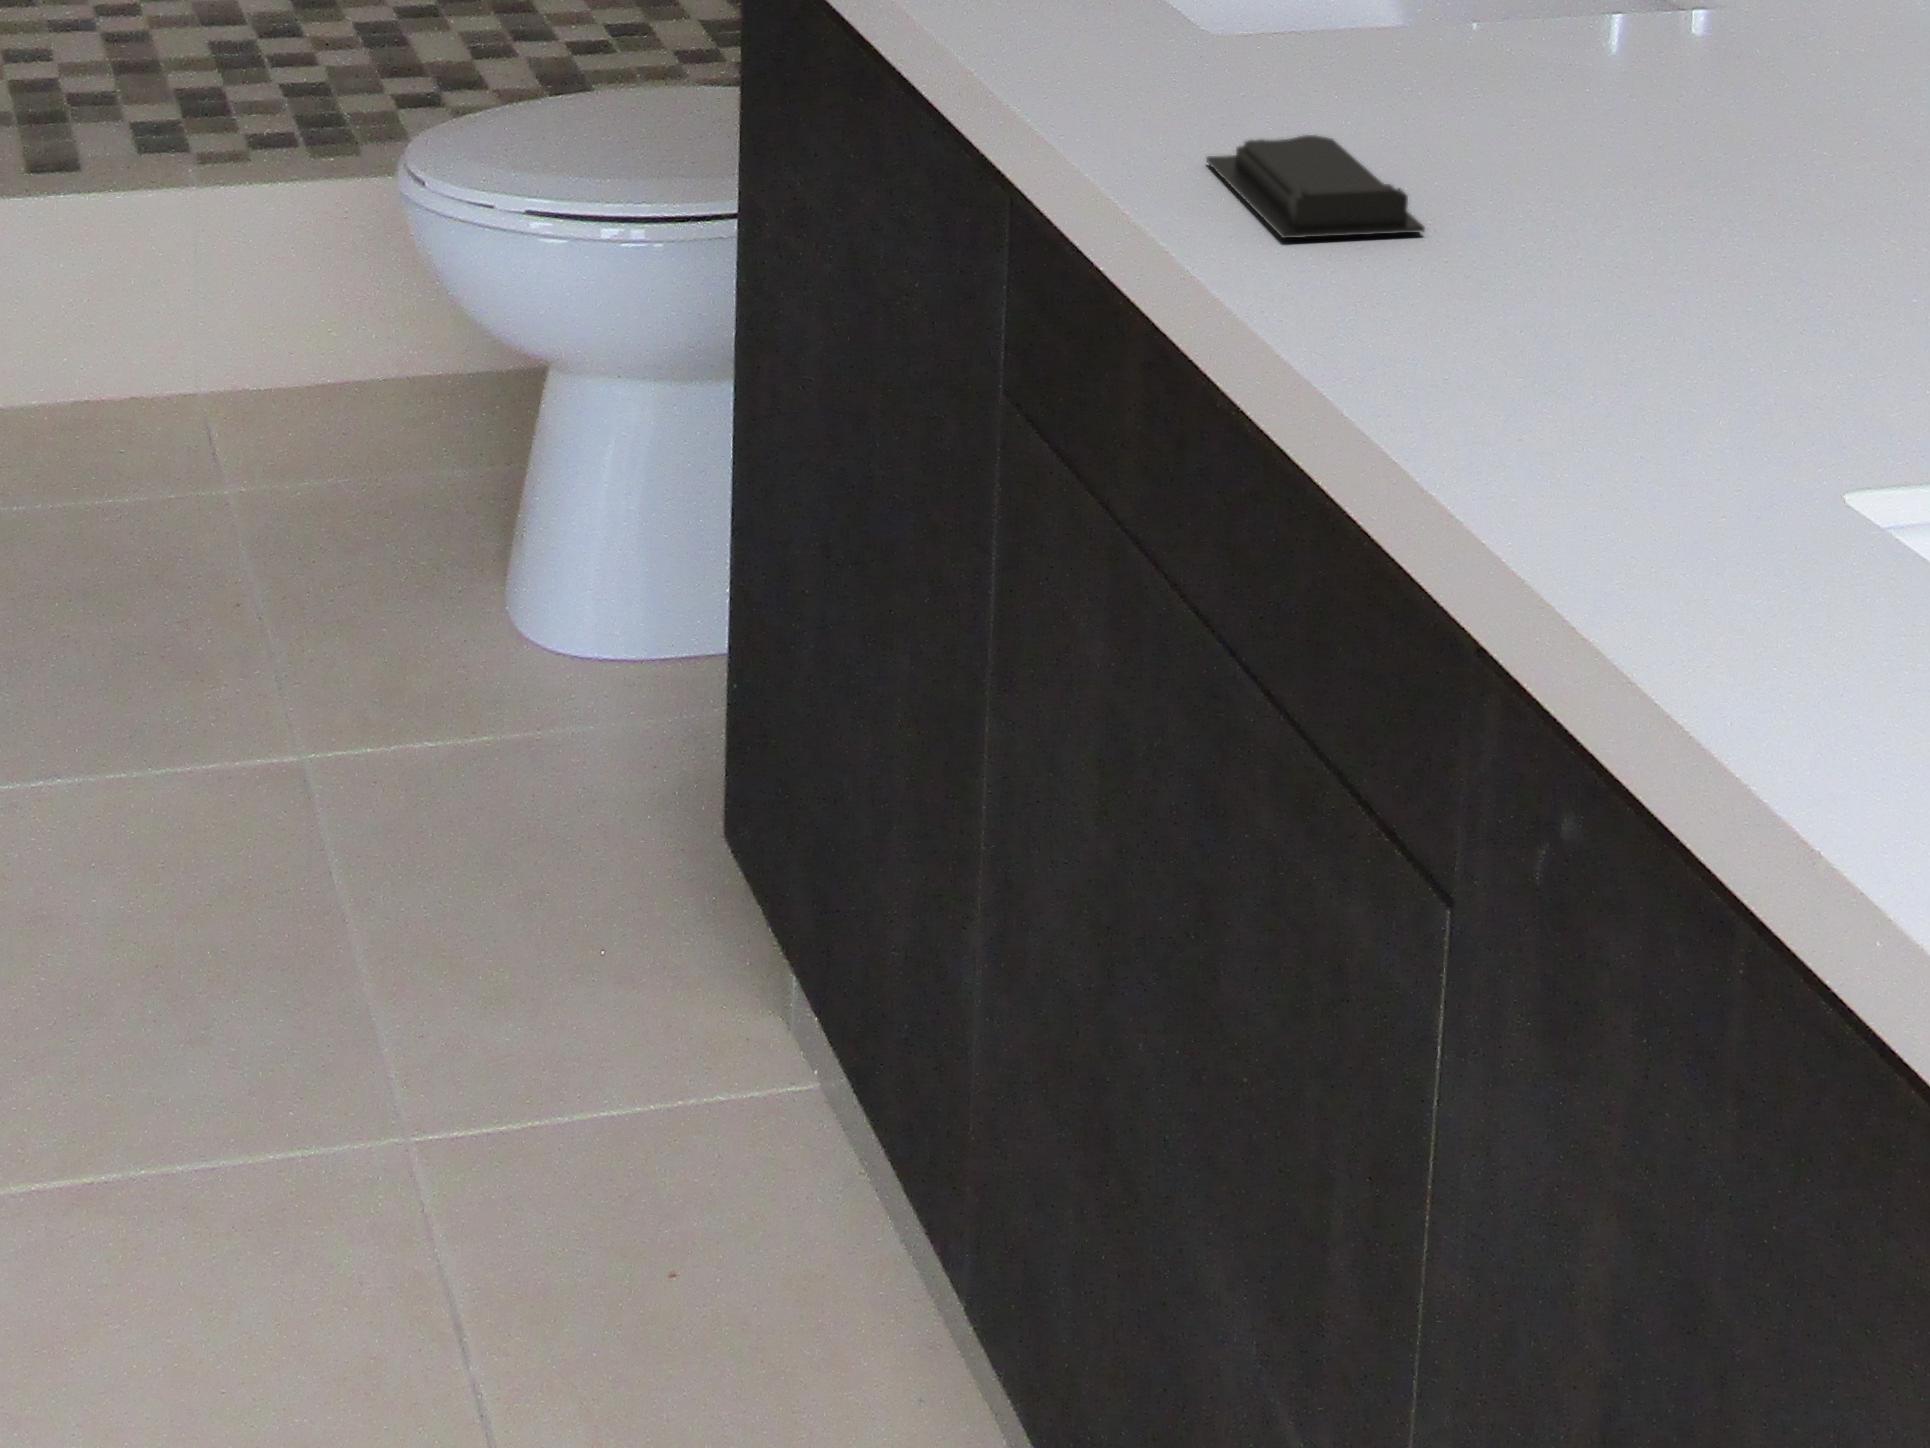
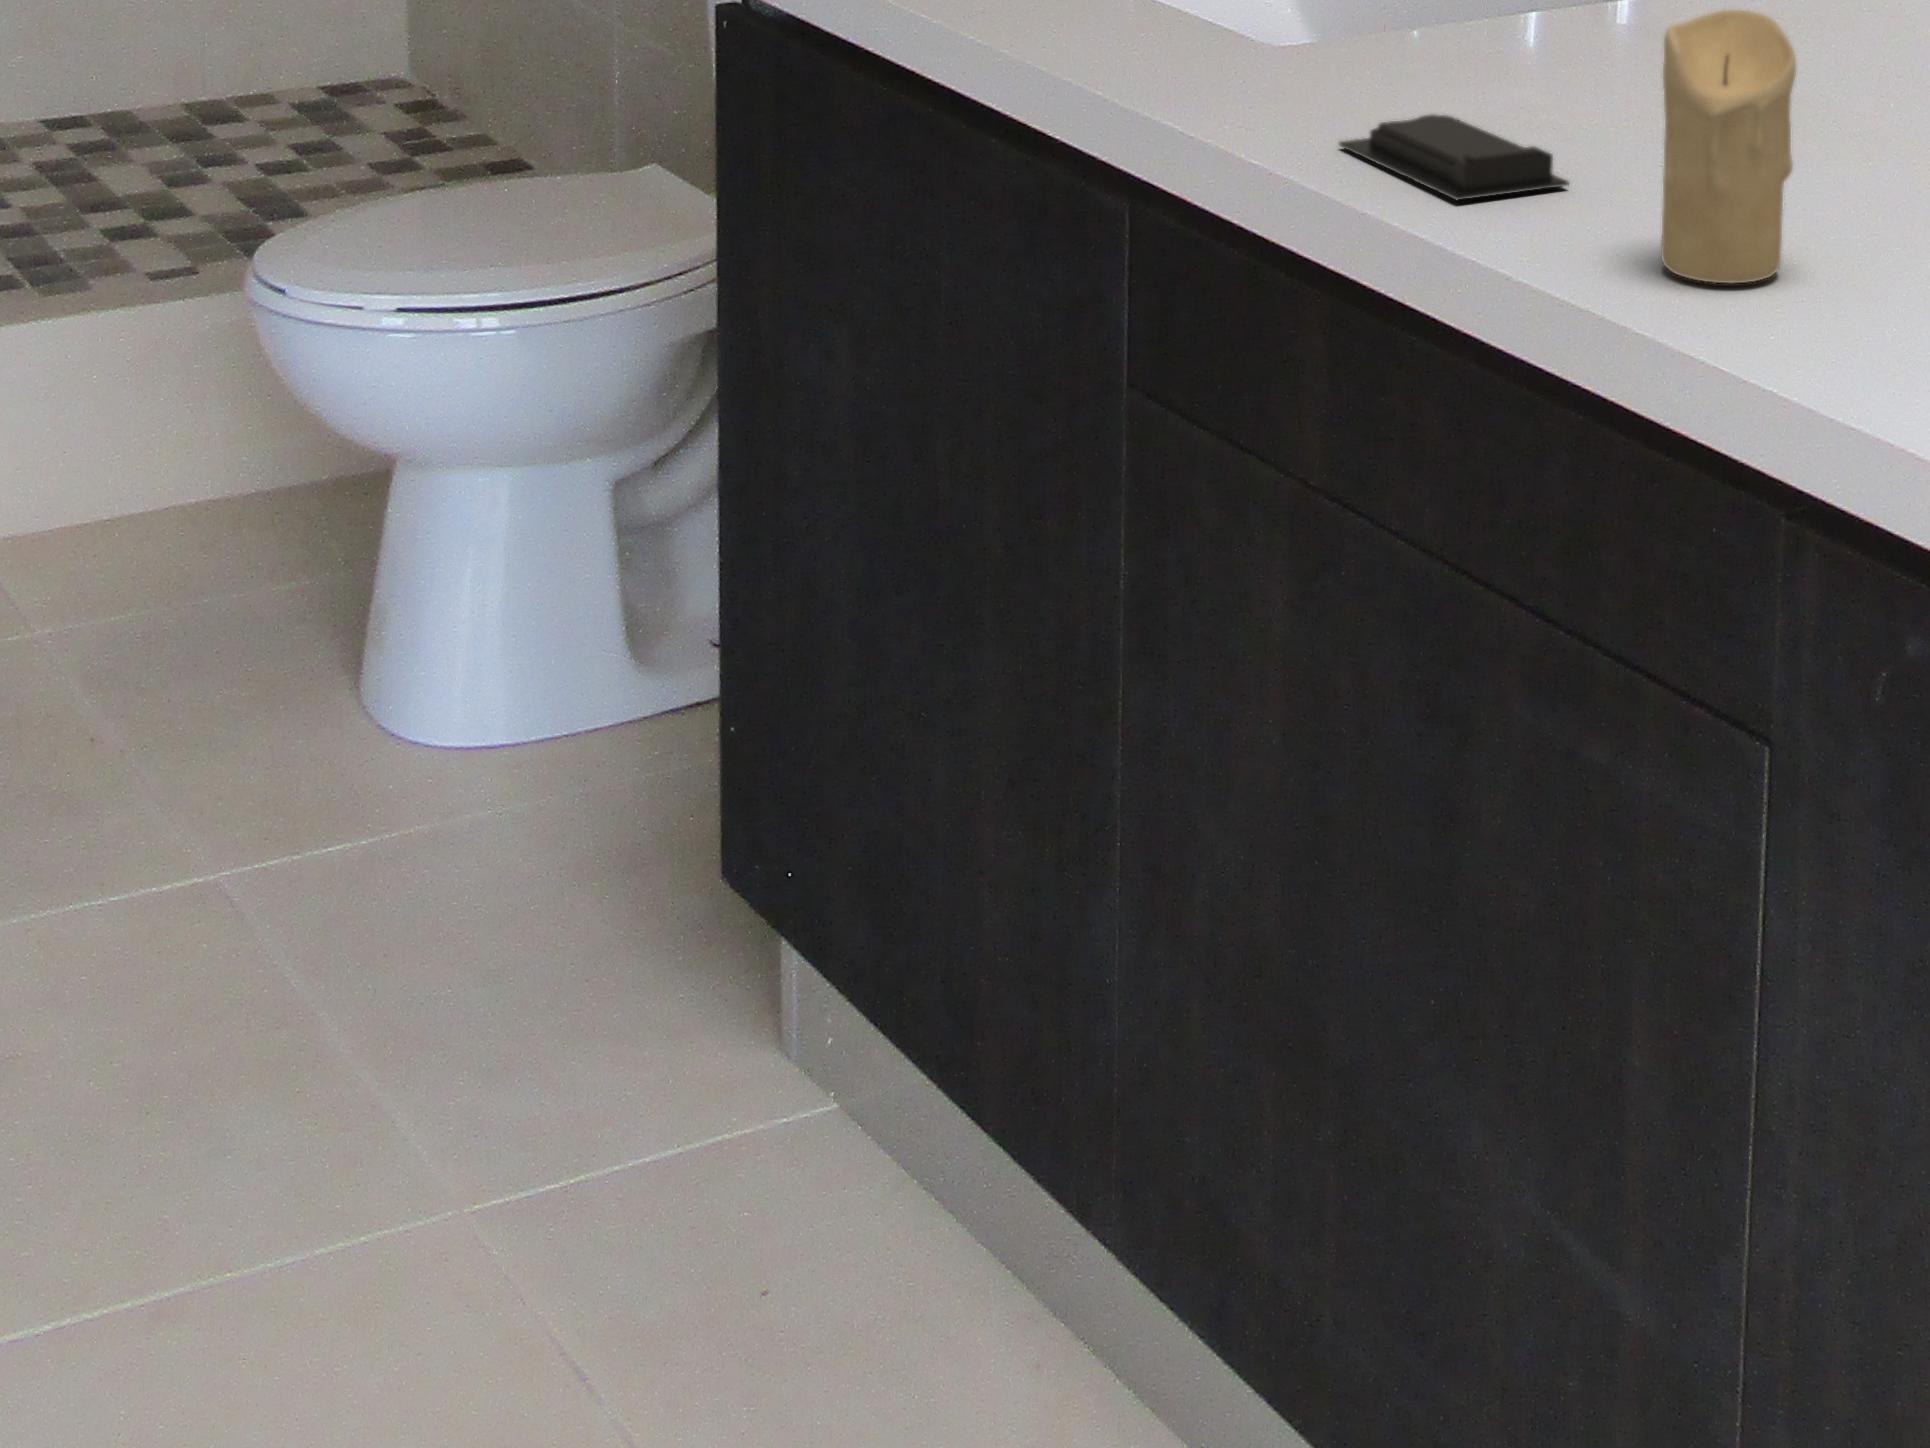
candle: none [1451,55,1608,369] -> present [1661,10,1796,283]

